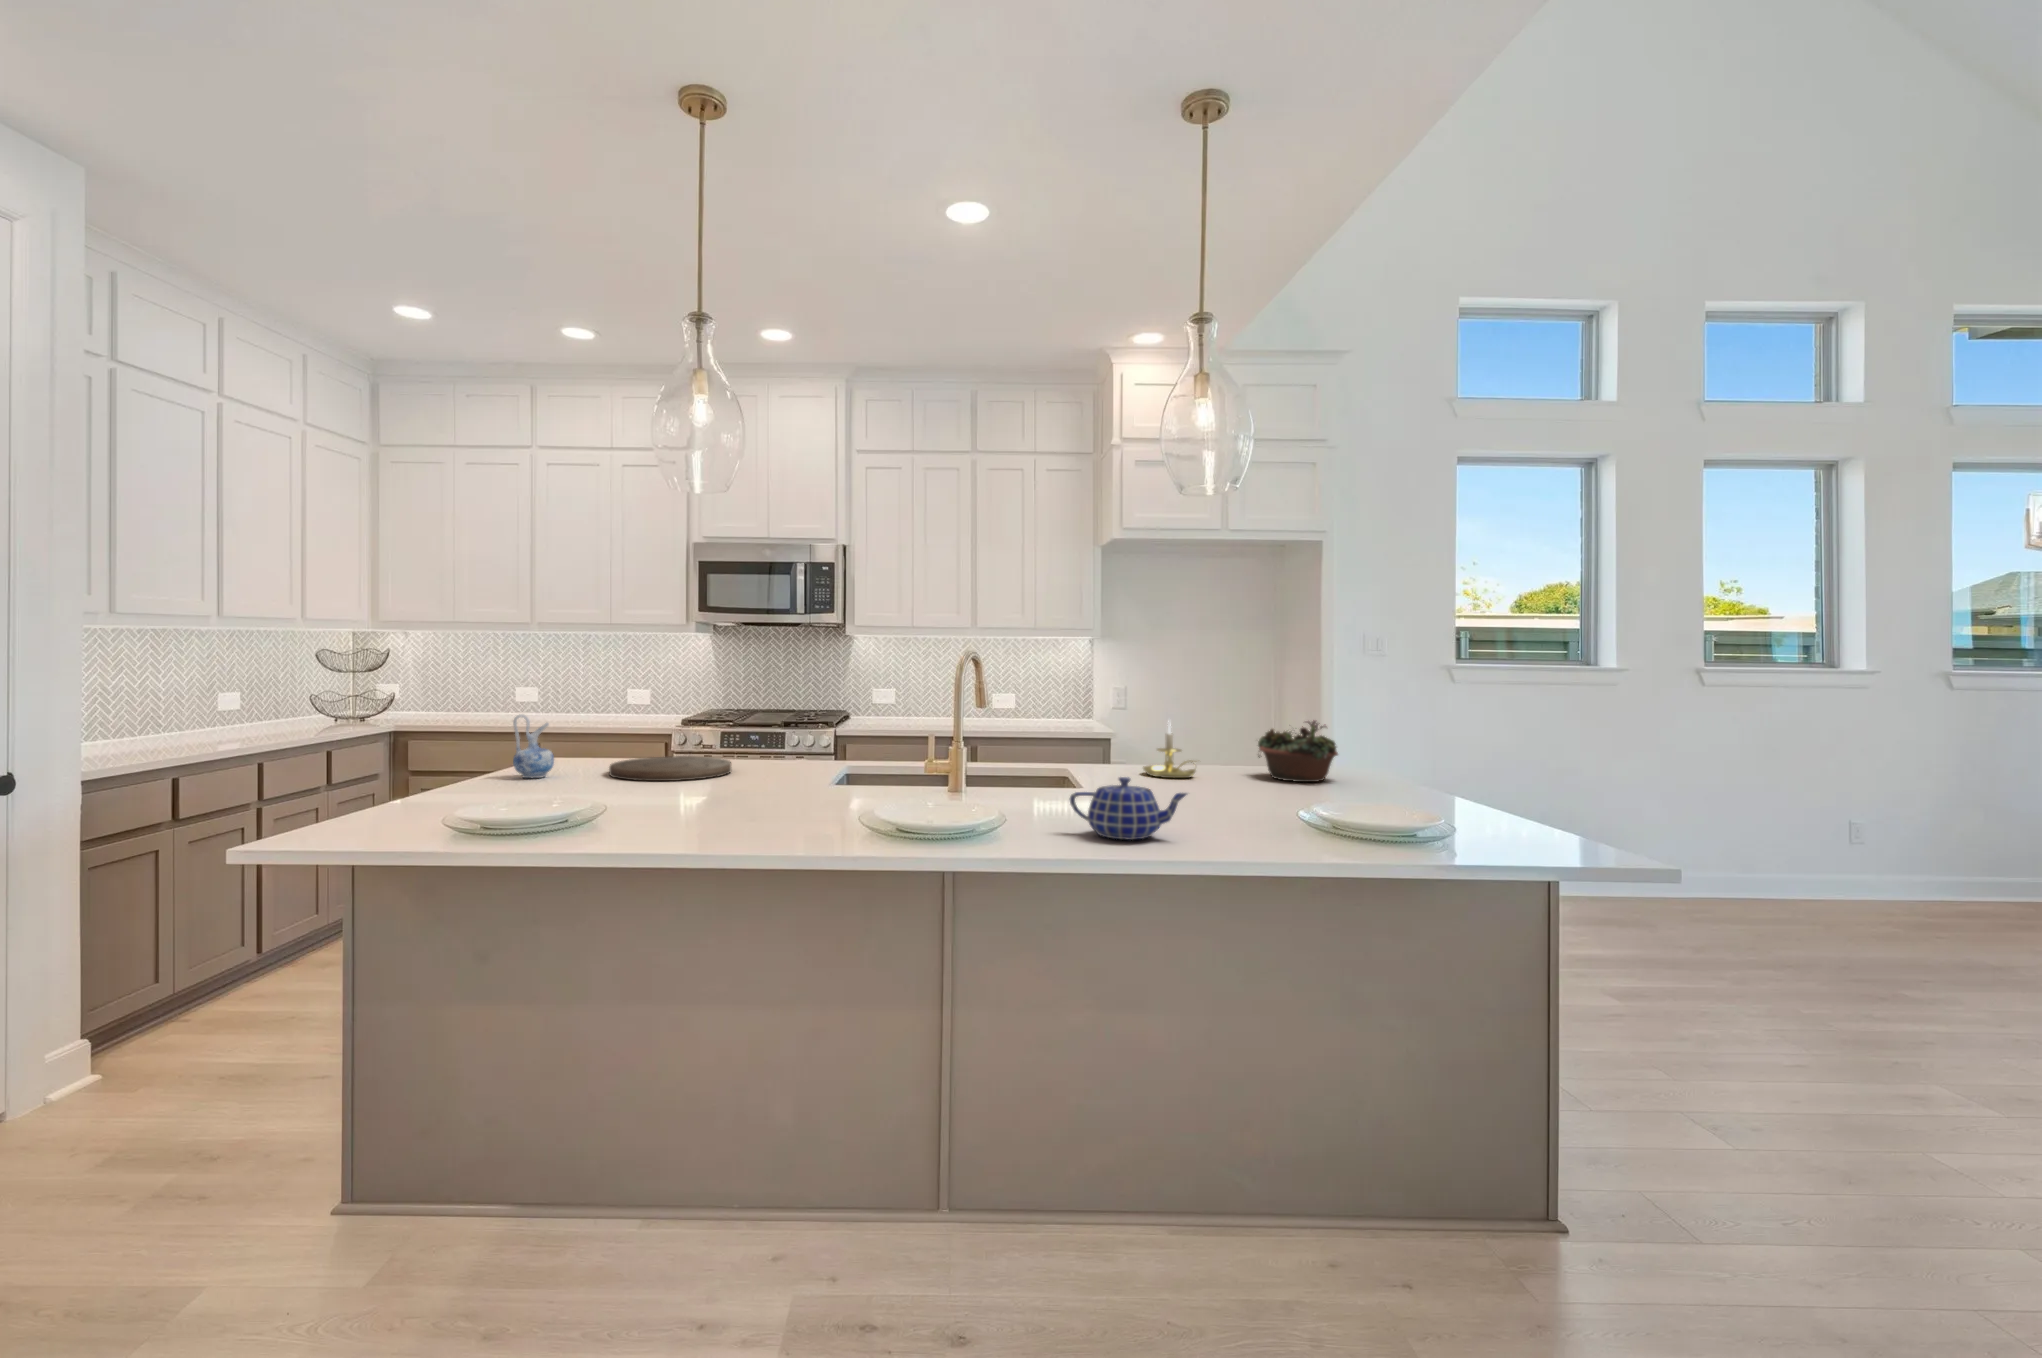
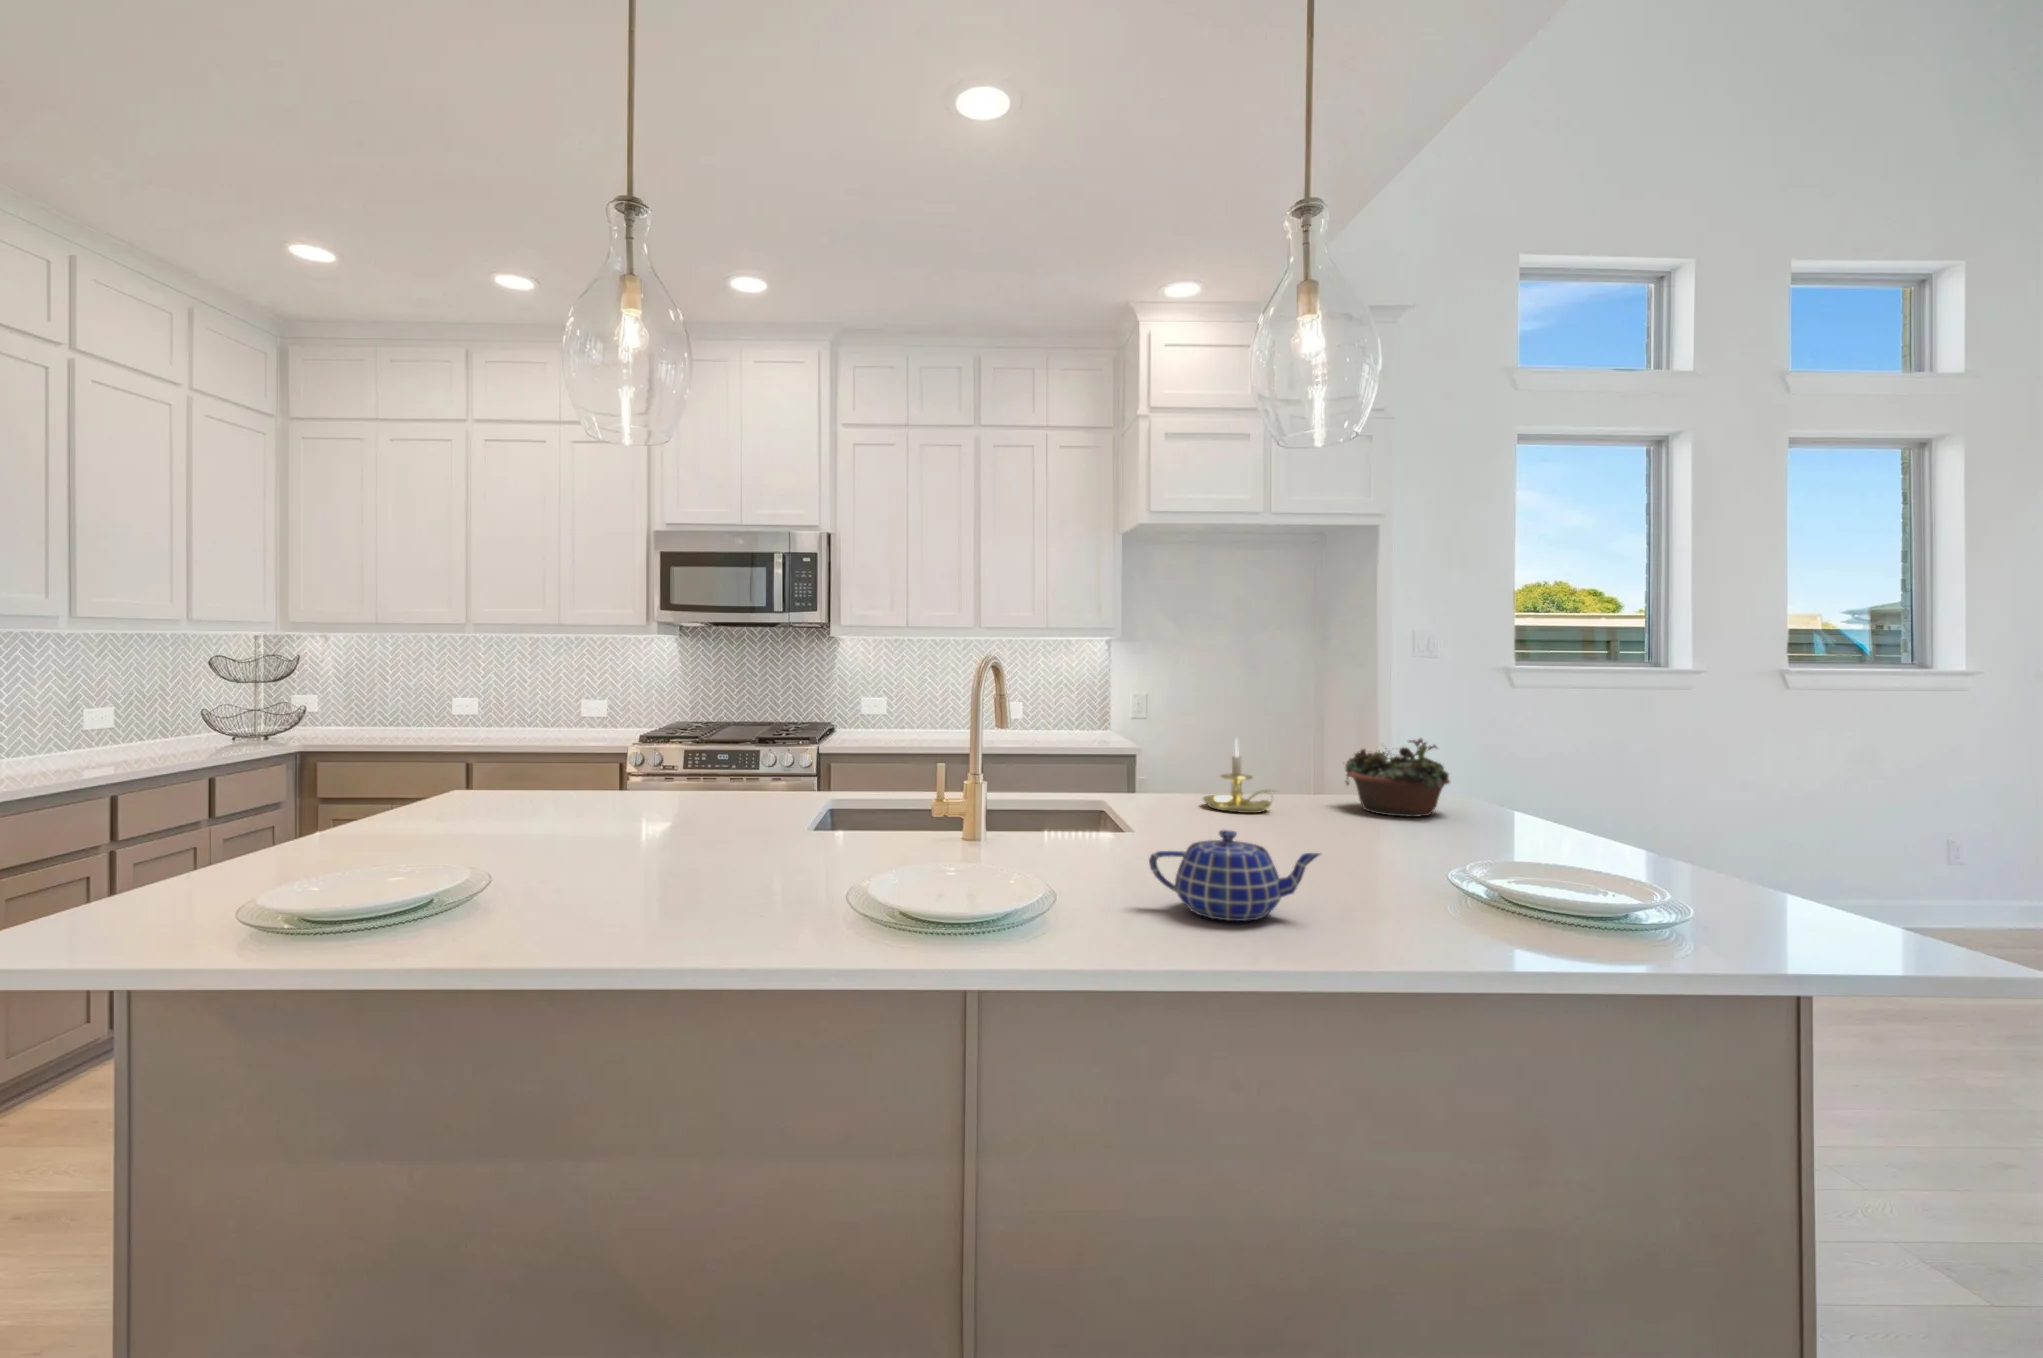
ceramic pitcher: present [513,714,554,778] -> none [402,740,458,822]
cutting board: present [609,756,731,781] -> none [530,789,688,825]

